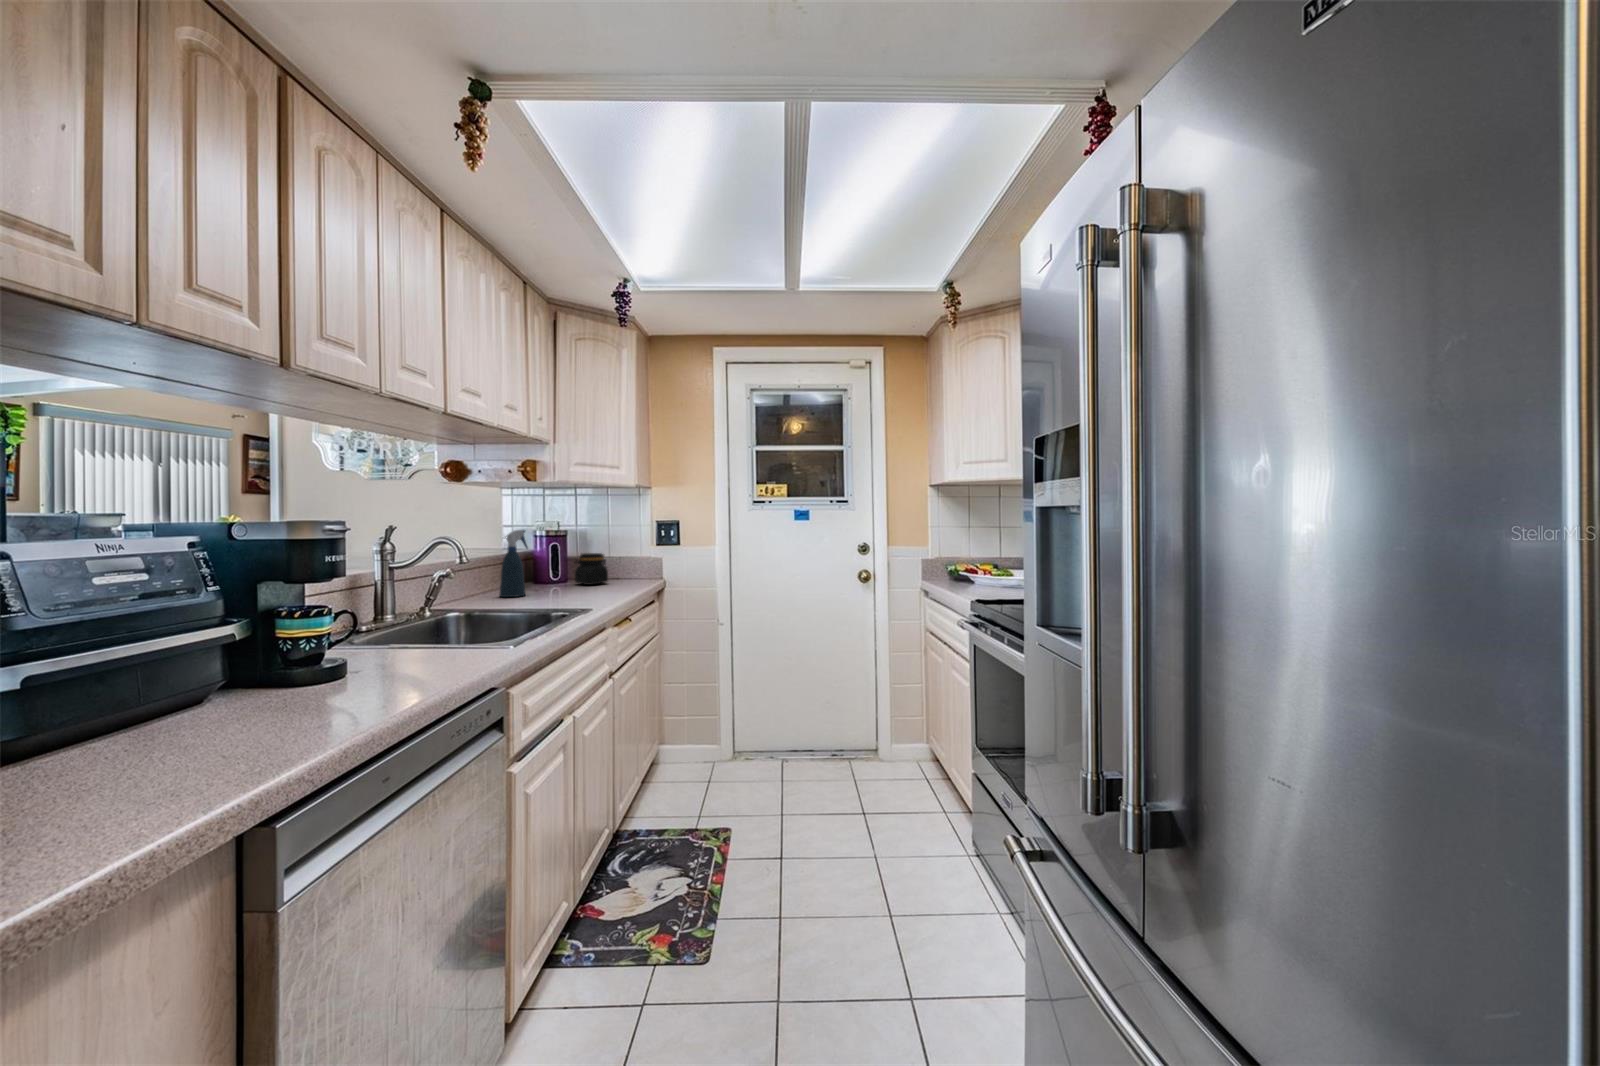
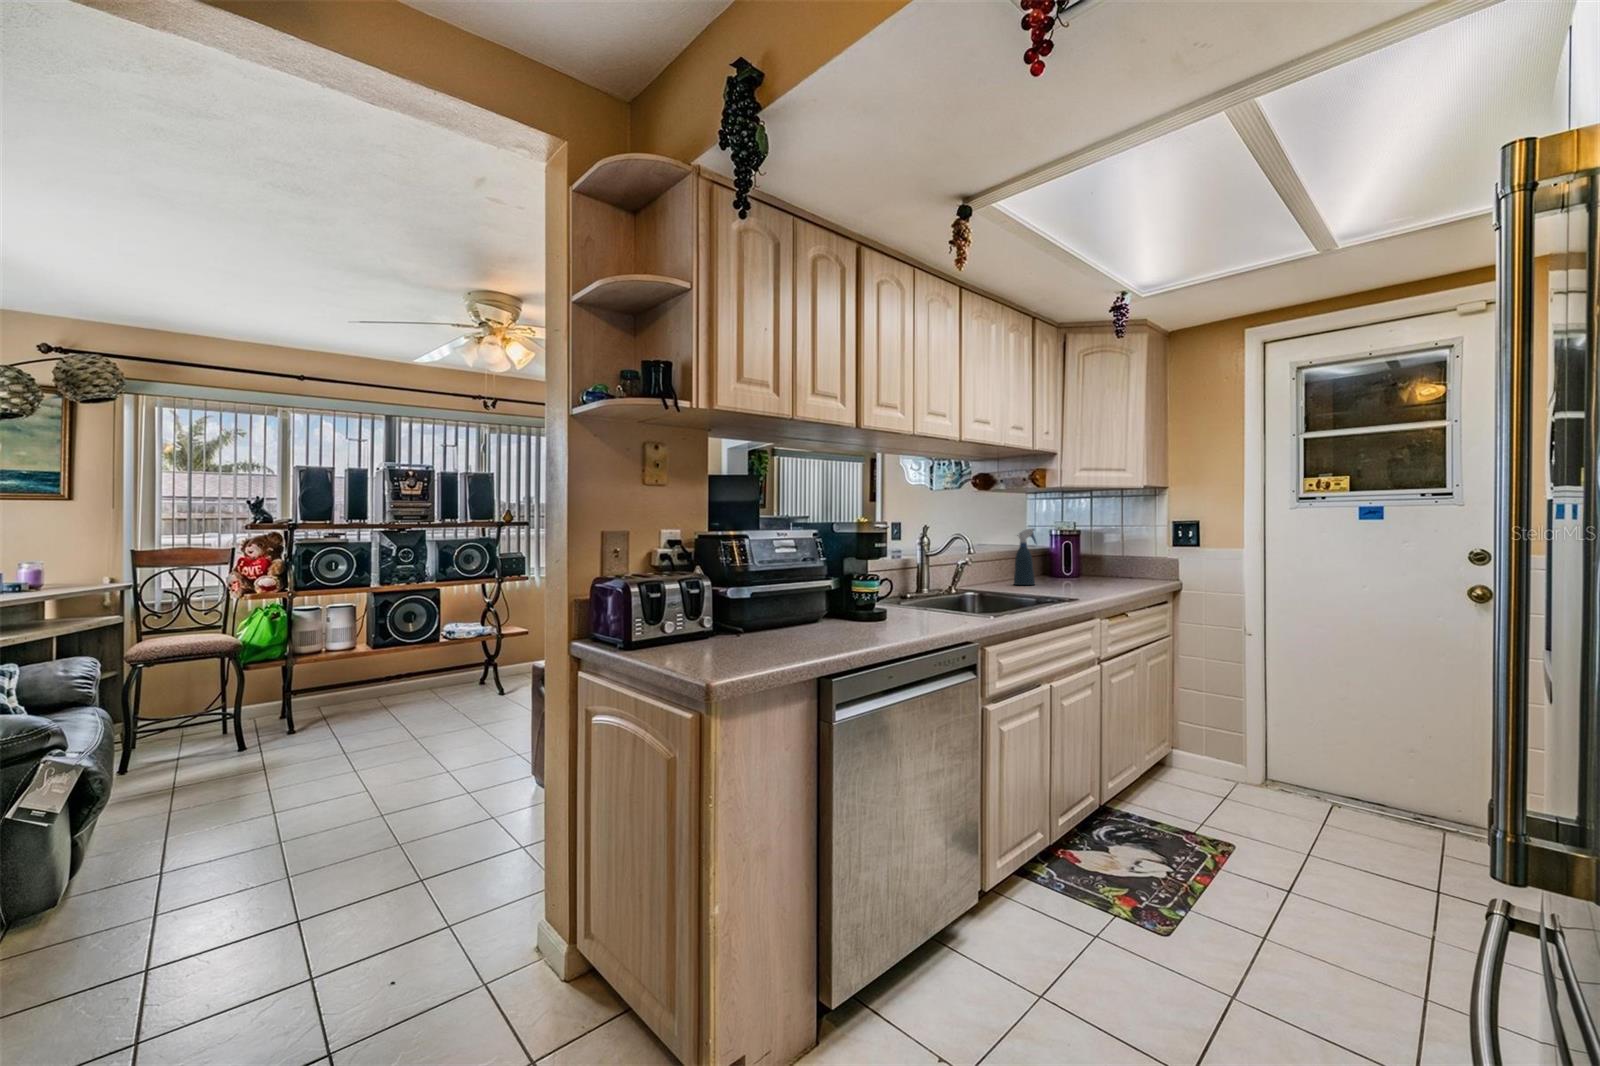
jar: present [575,553,608,585] -> none [1084,550,1118,580]

